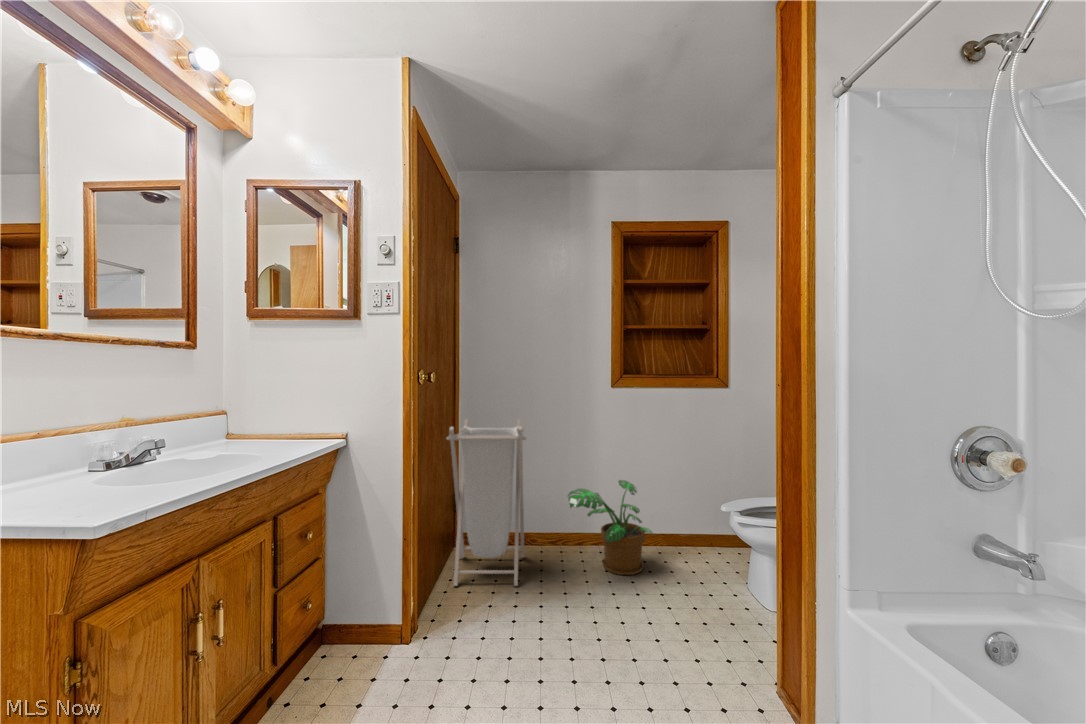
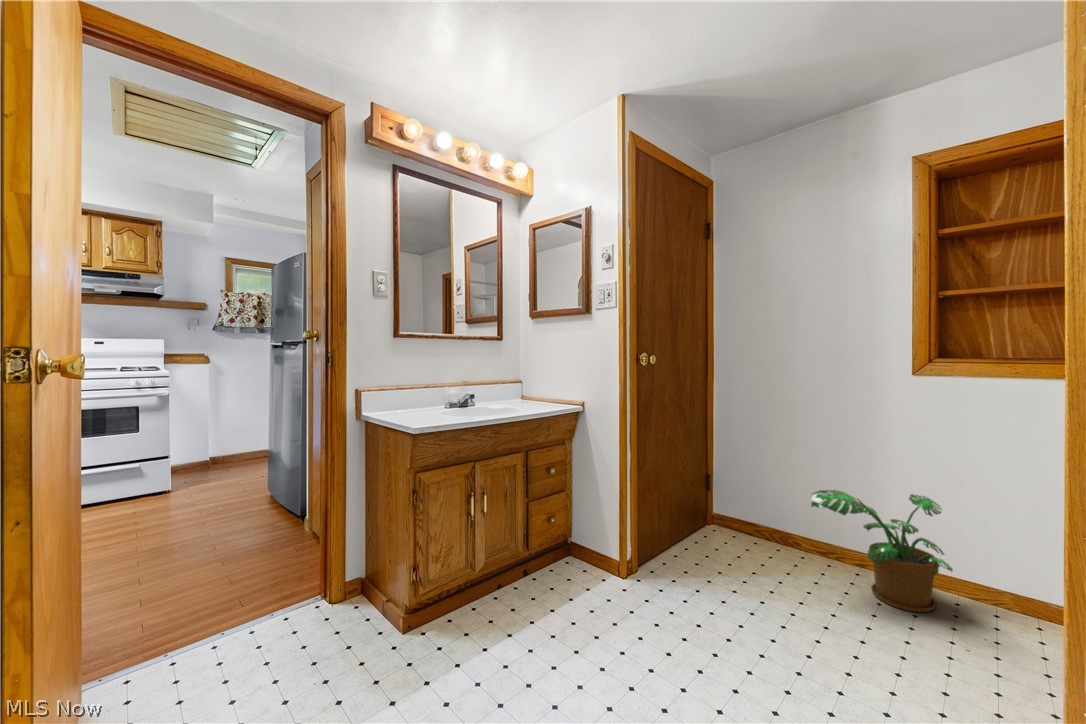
laundry hamper: present [447,419,526,586] -> none [684,403,779,573]

